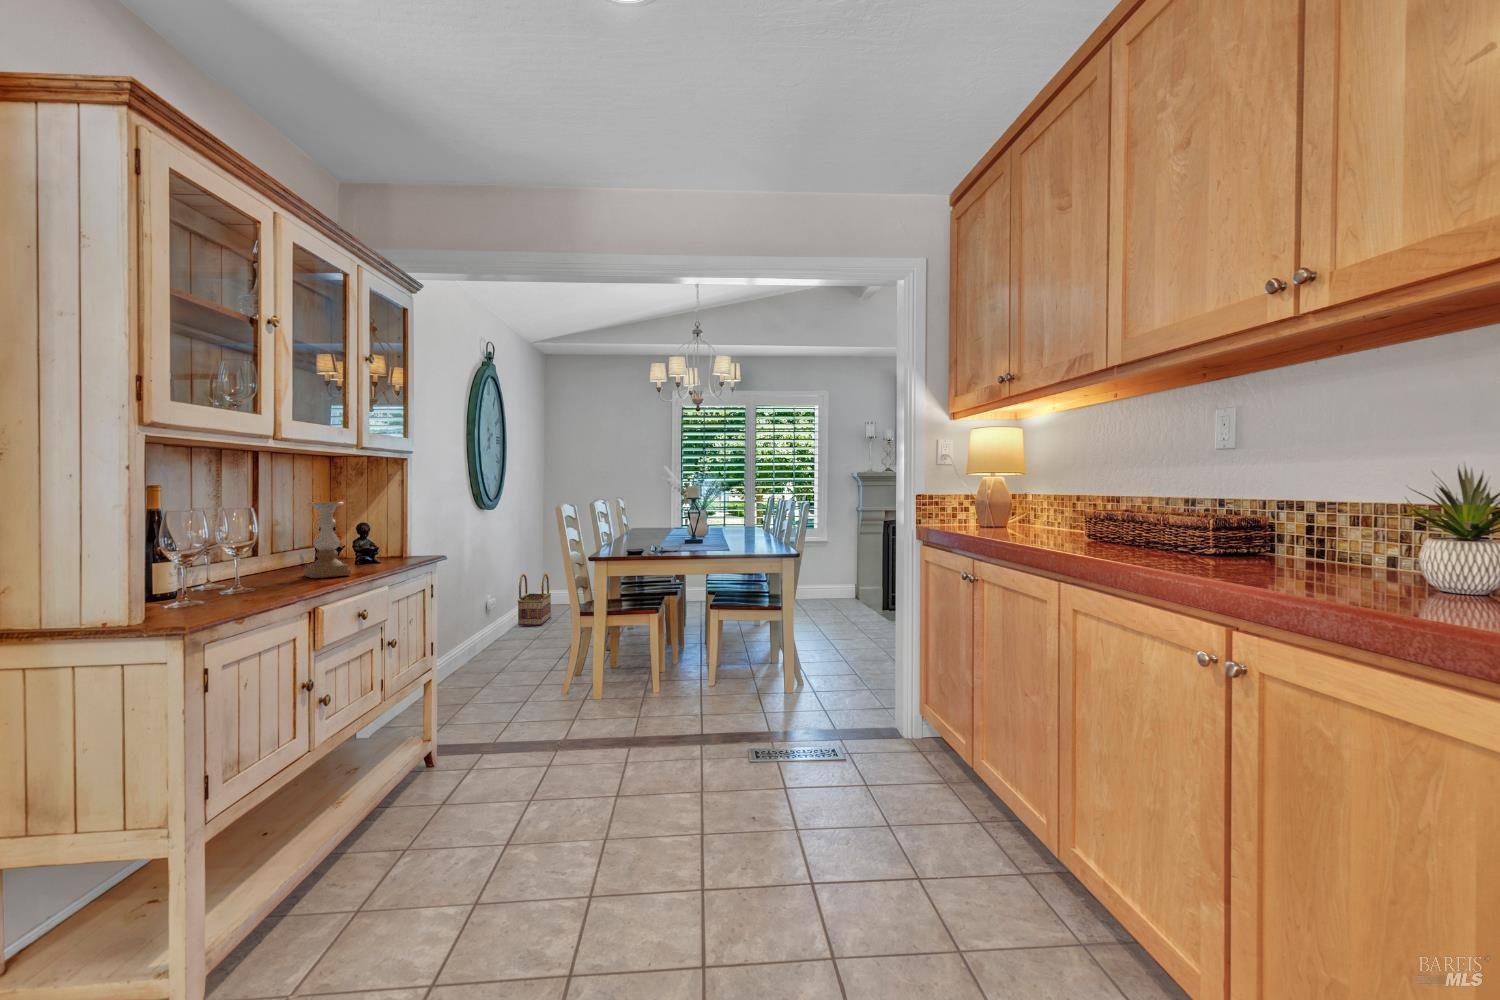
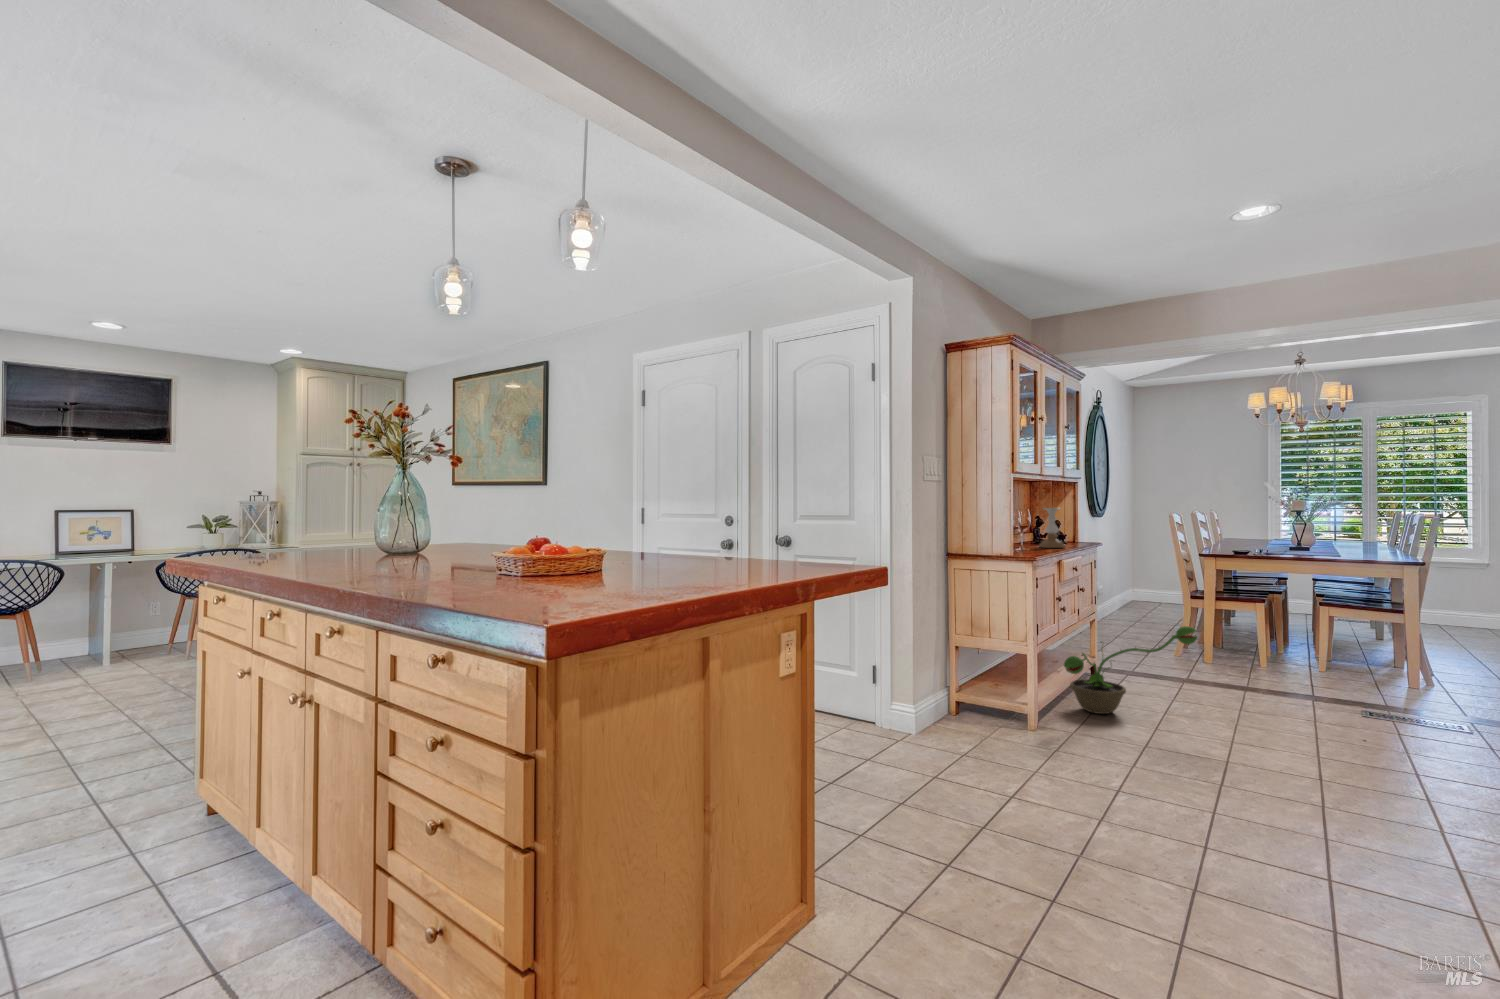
basket: present [518,574,551,626] -> none [1114,573,1143,617]
decorative plant: none [282,705,548,894] -> present [1064,626,1198,714]

